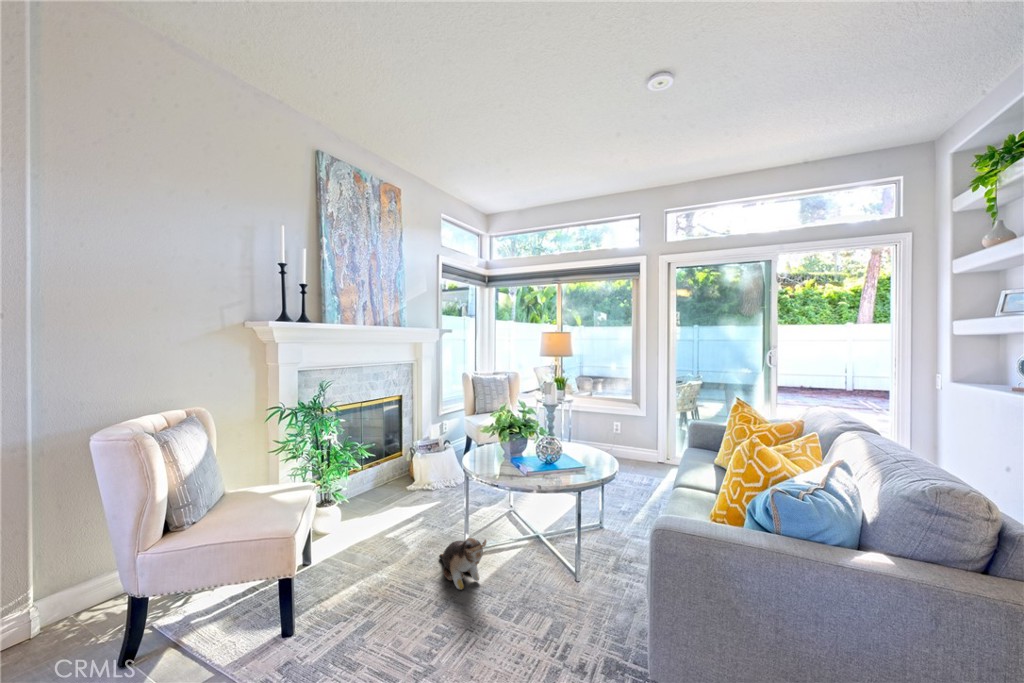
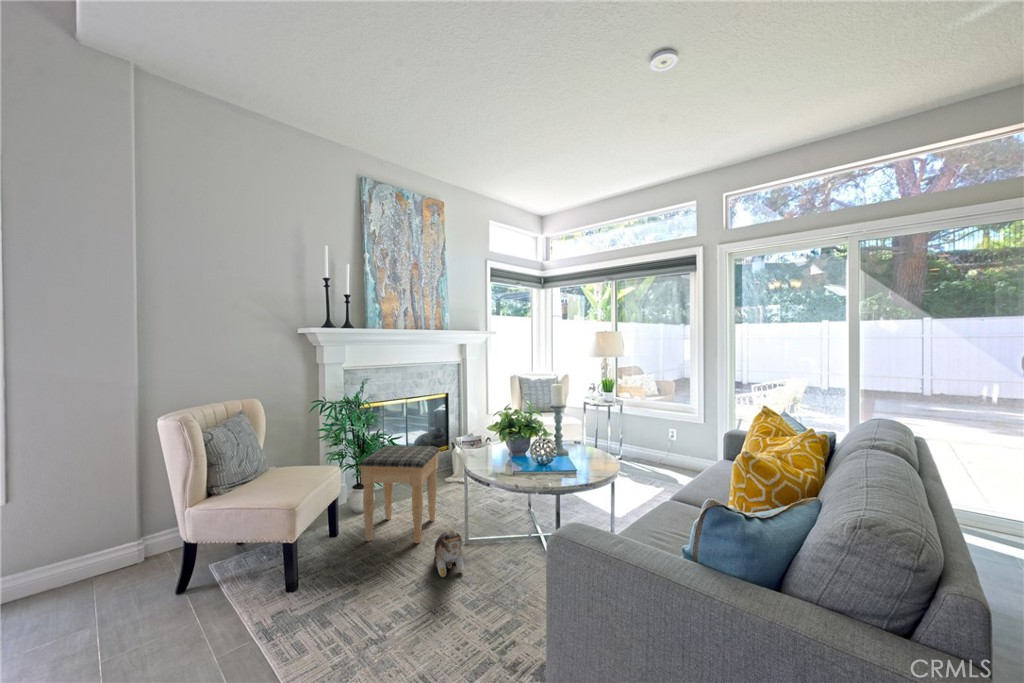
footstool: none [343,451,423,562] -> present [358,446,440,543]

